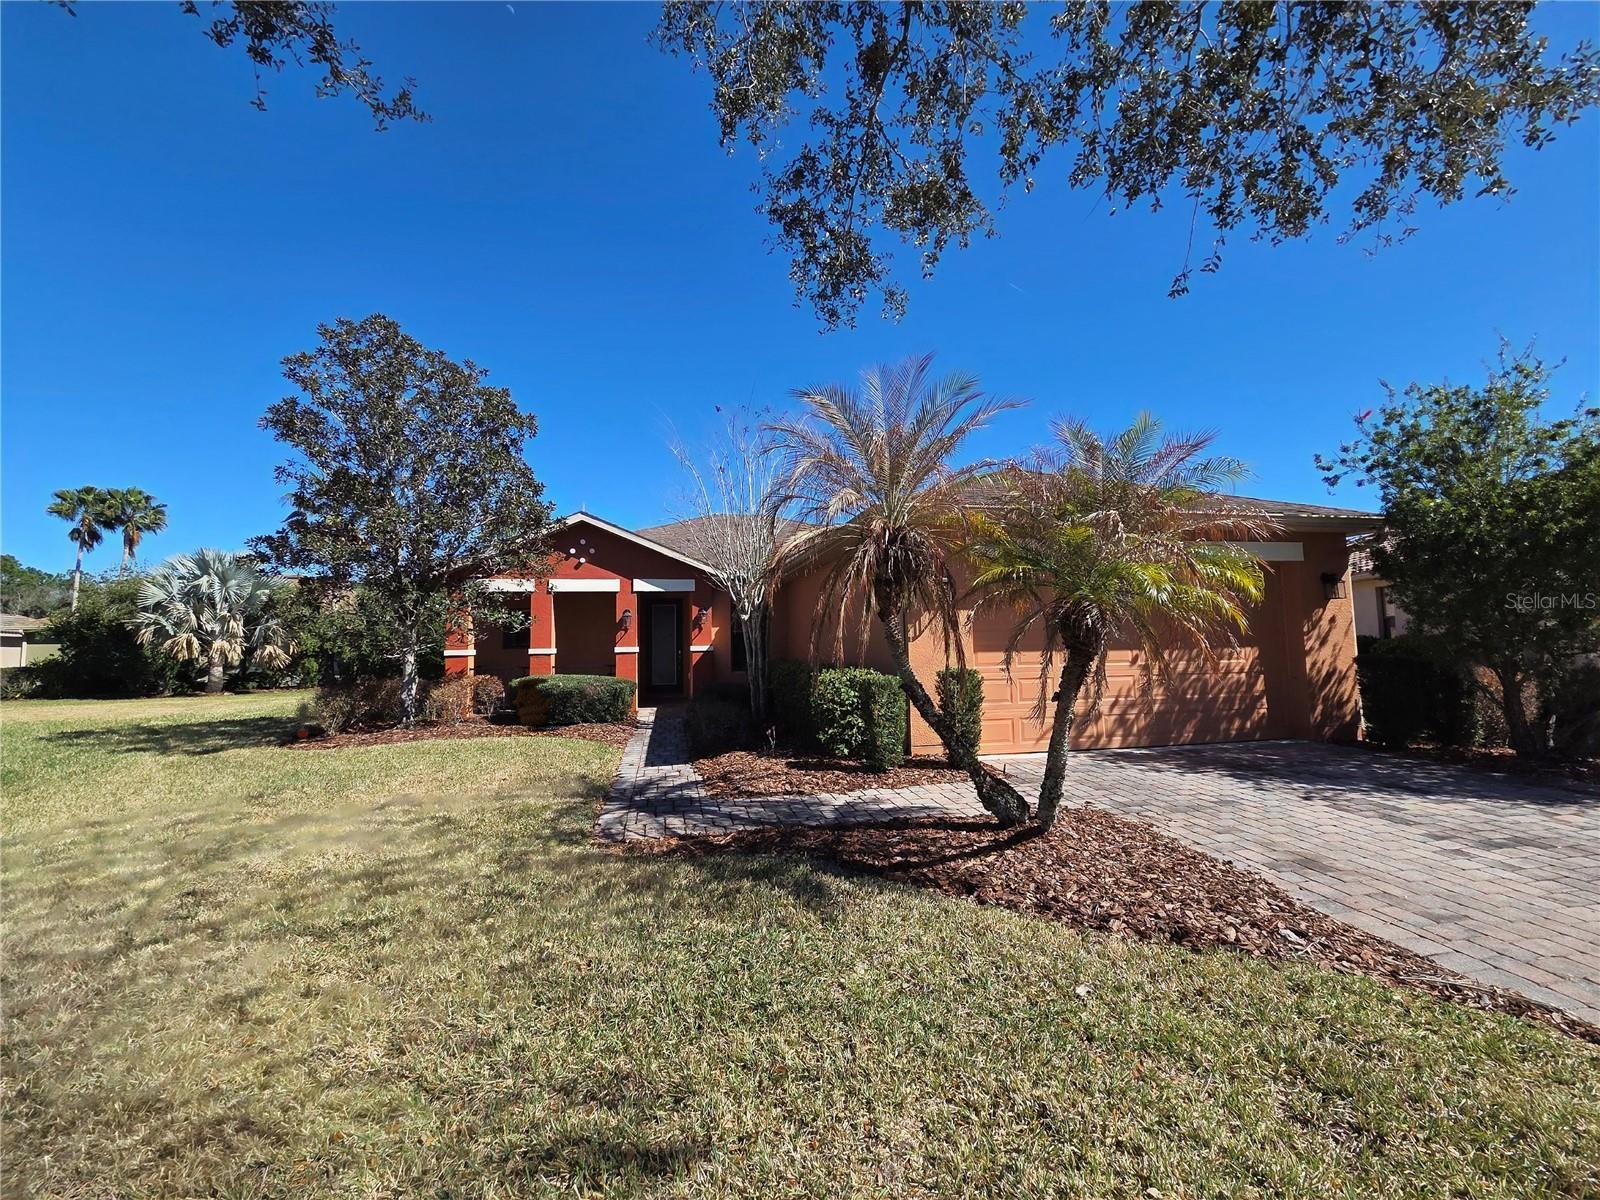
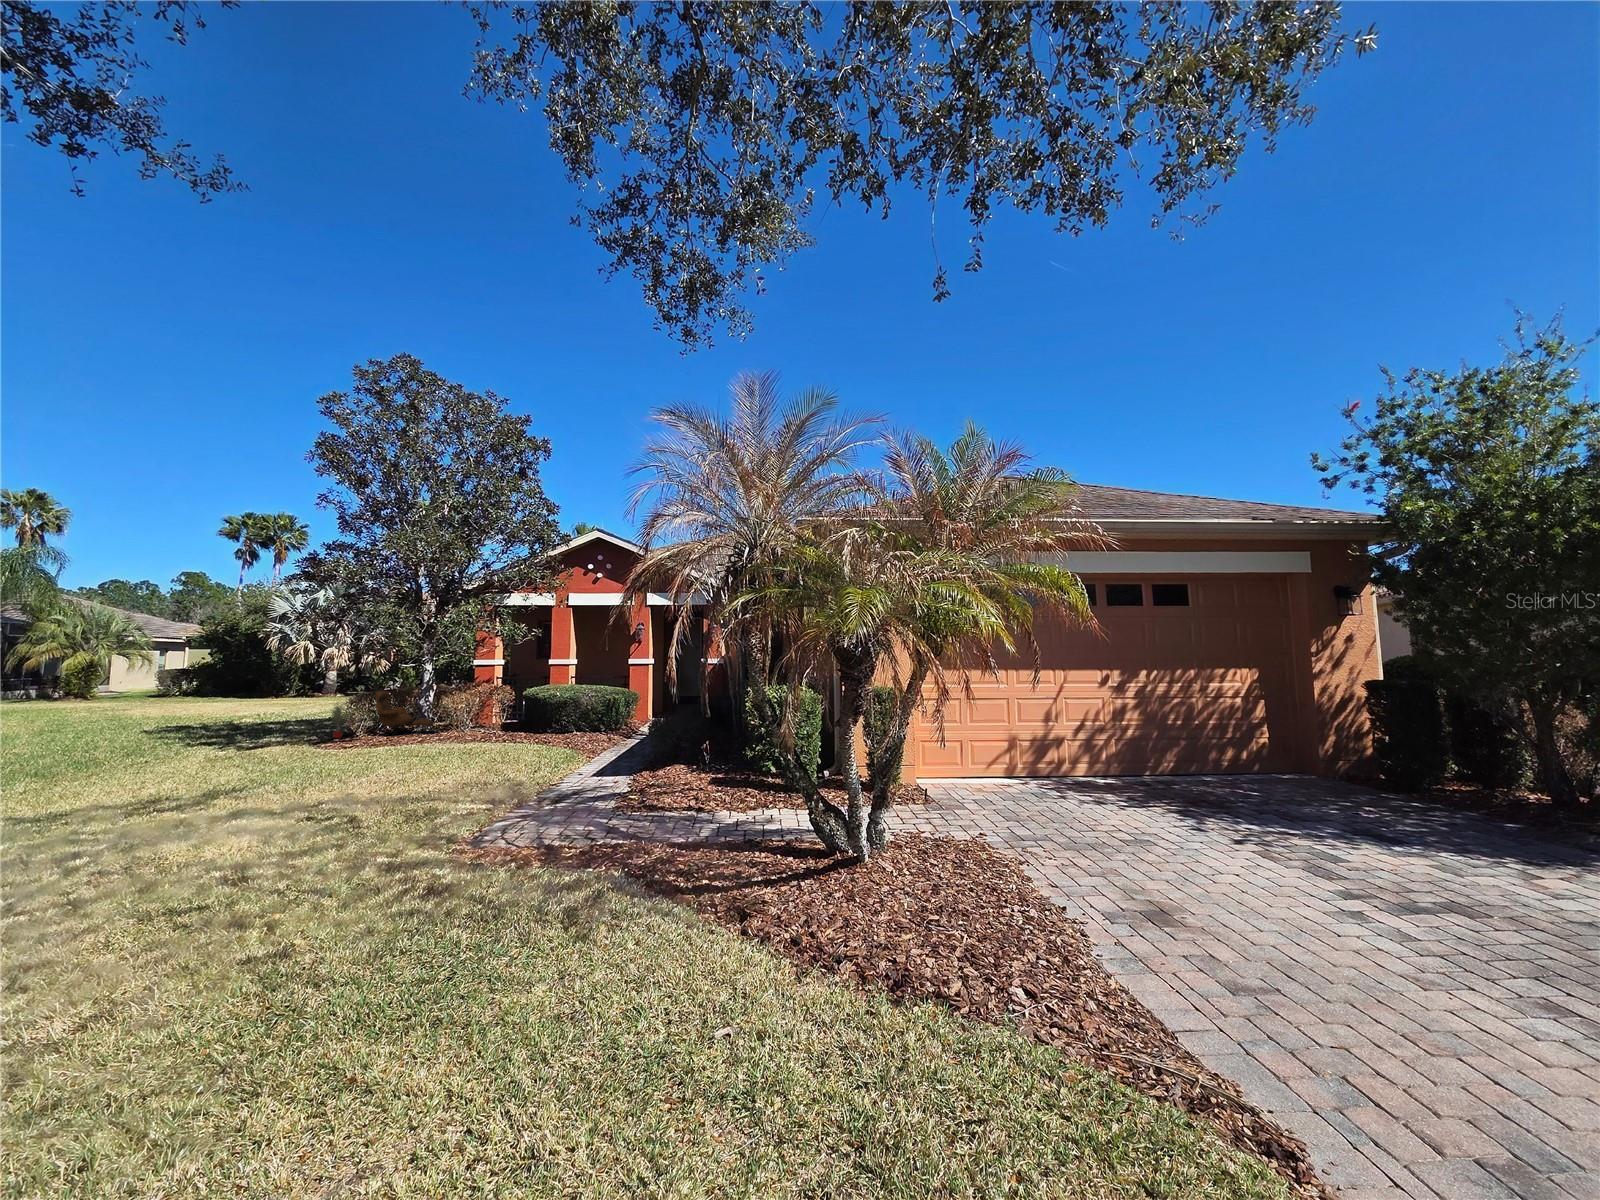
lounge chair: present [513,678,553,730] -> present [375,691,434,736]

